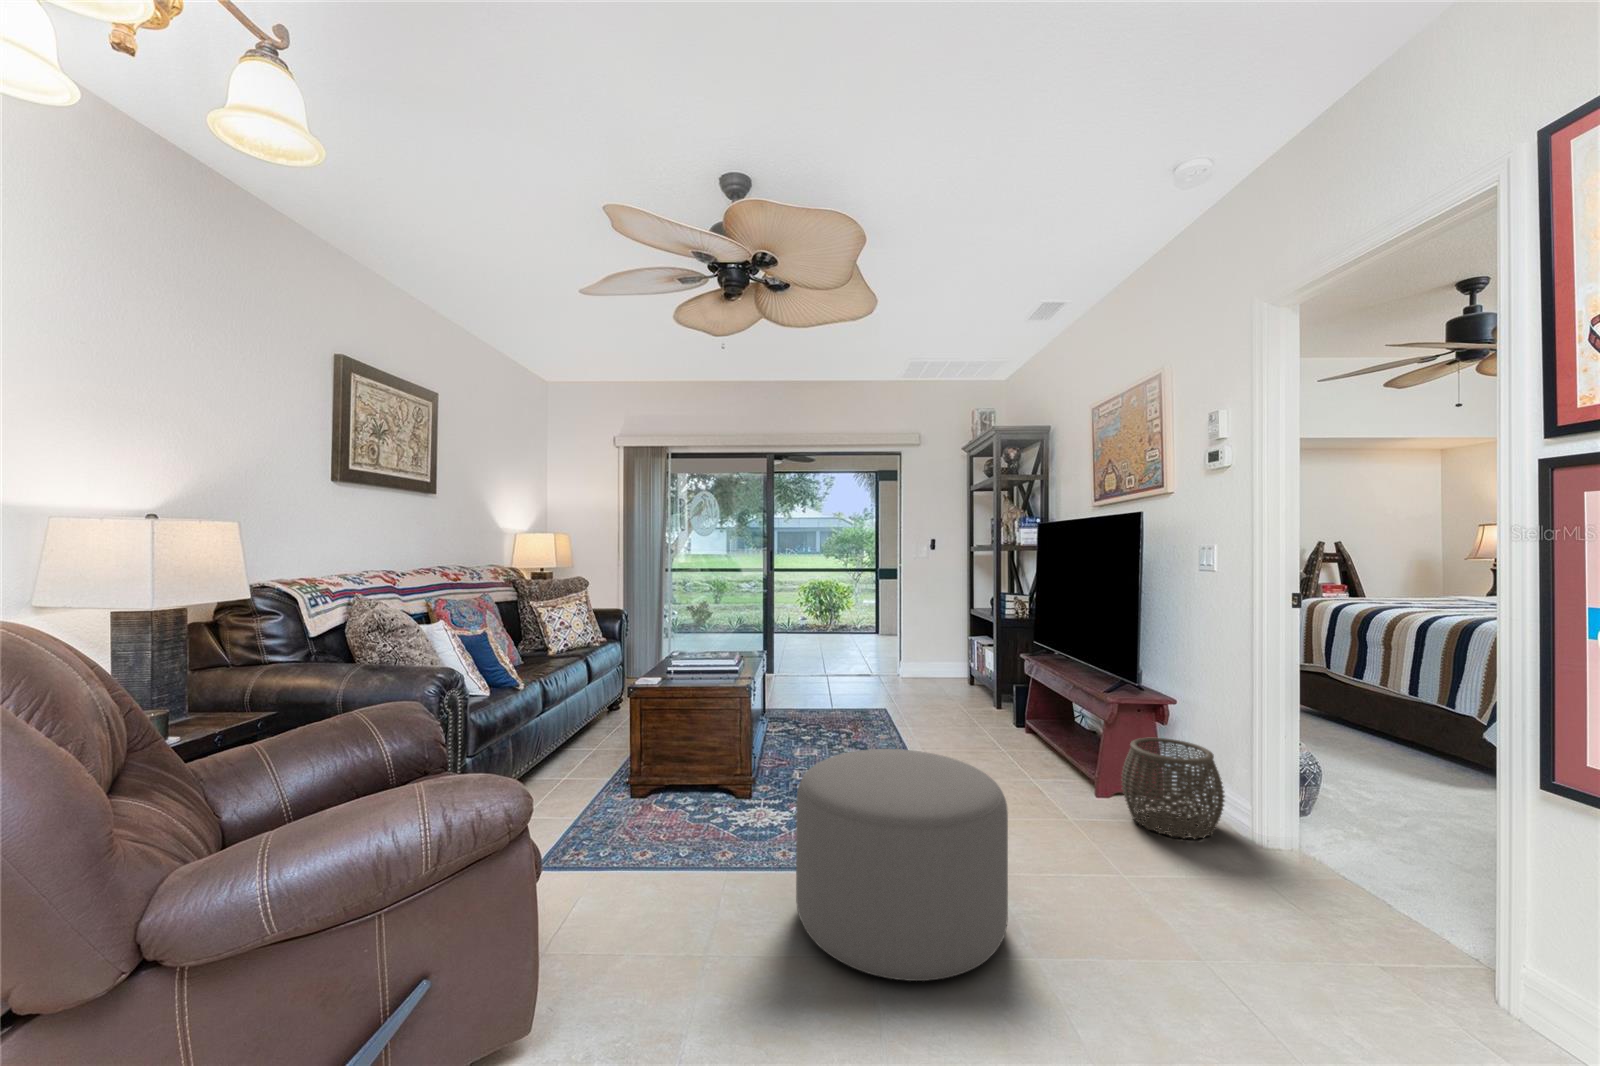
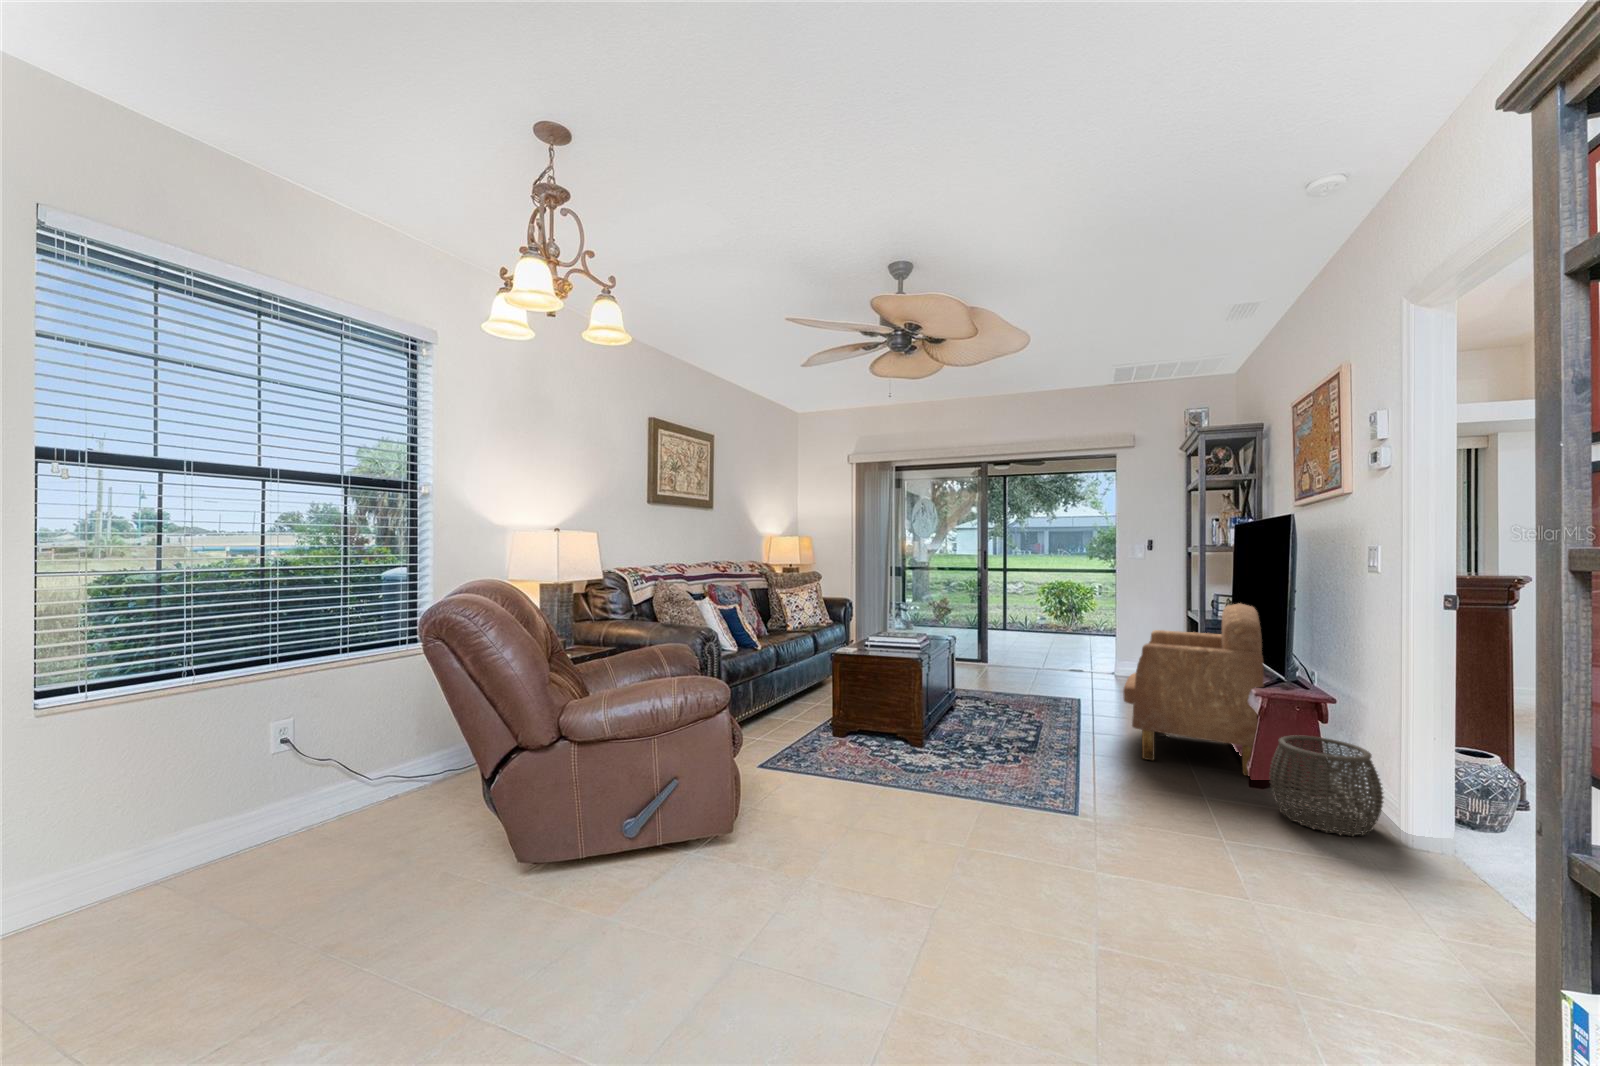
armchair: none [953,603,1095,781] -> present [1123,603,1264,776]
ottoman: present [796,749,1008,981] -> none [919,707,1087,869]

